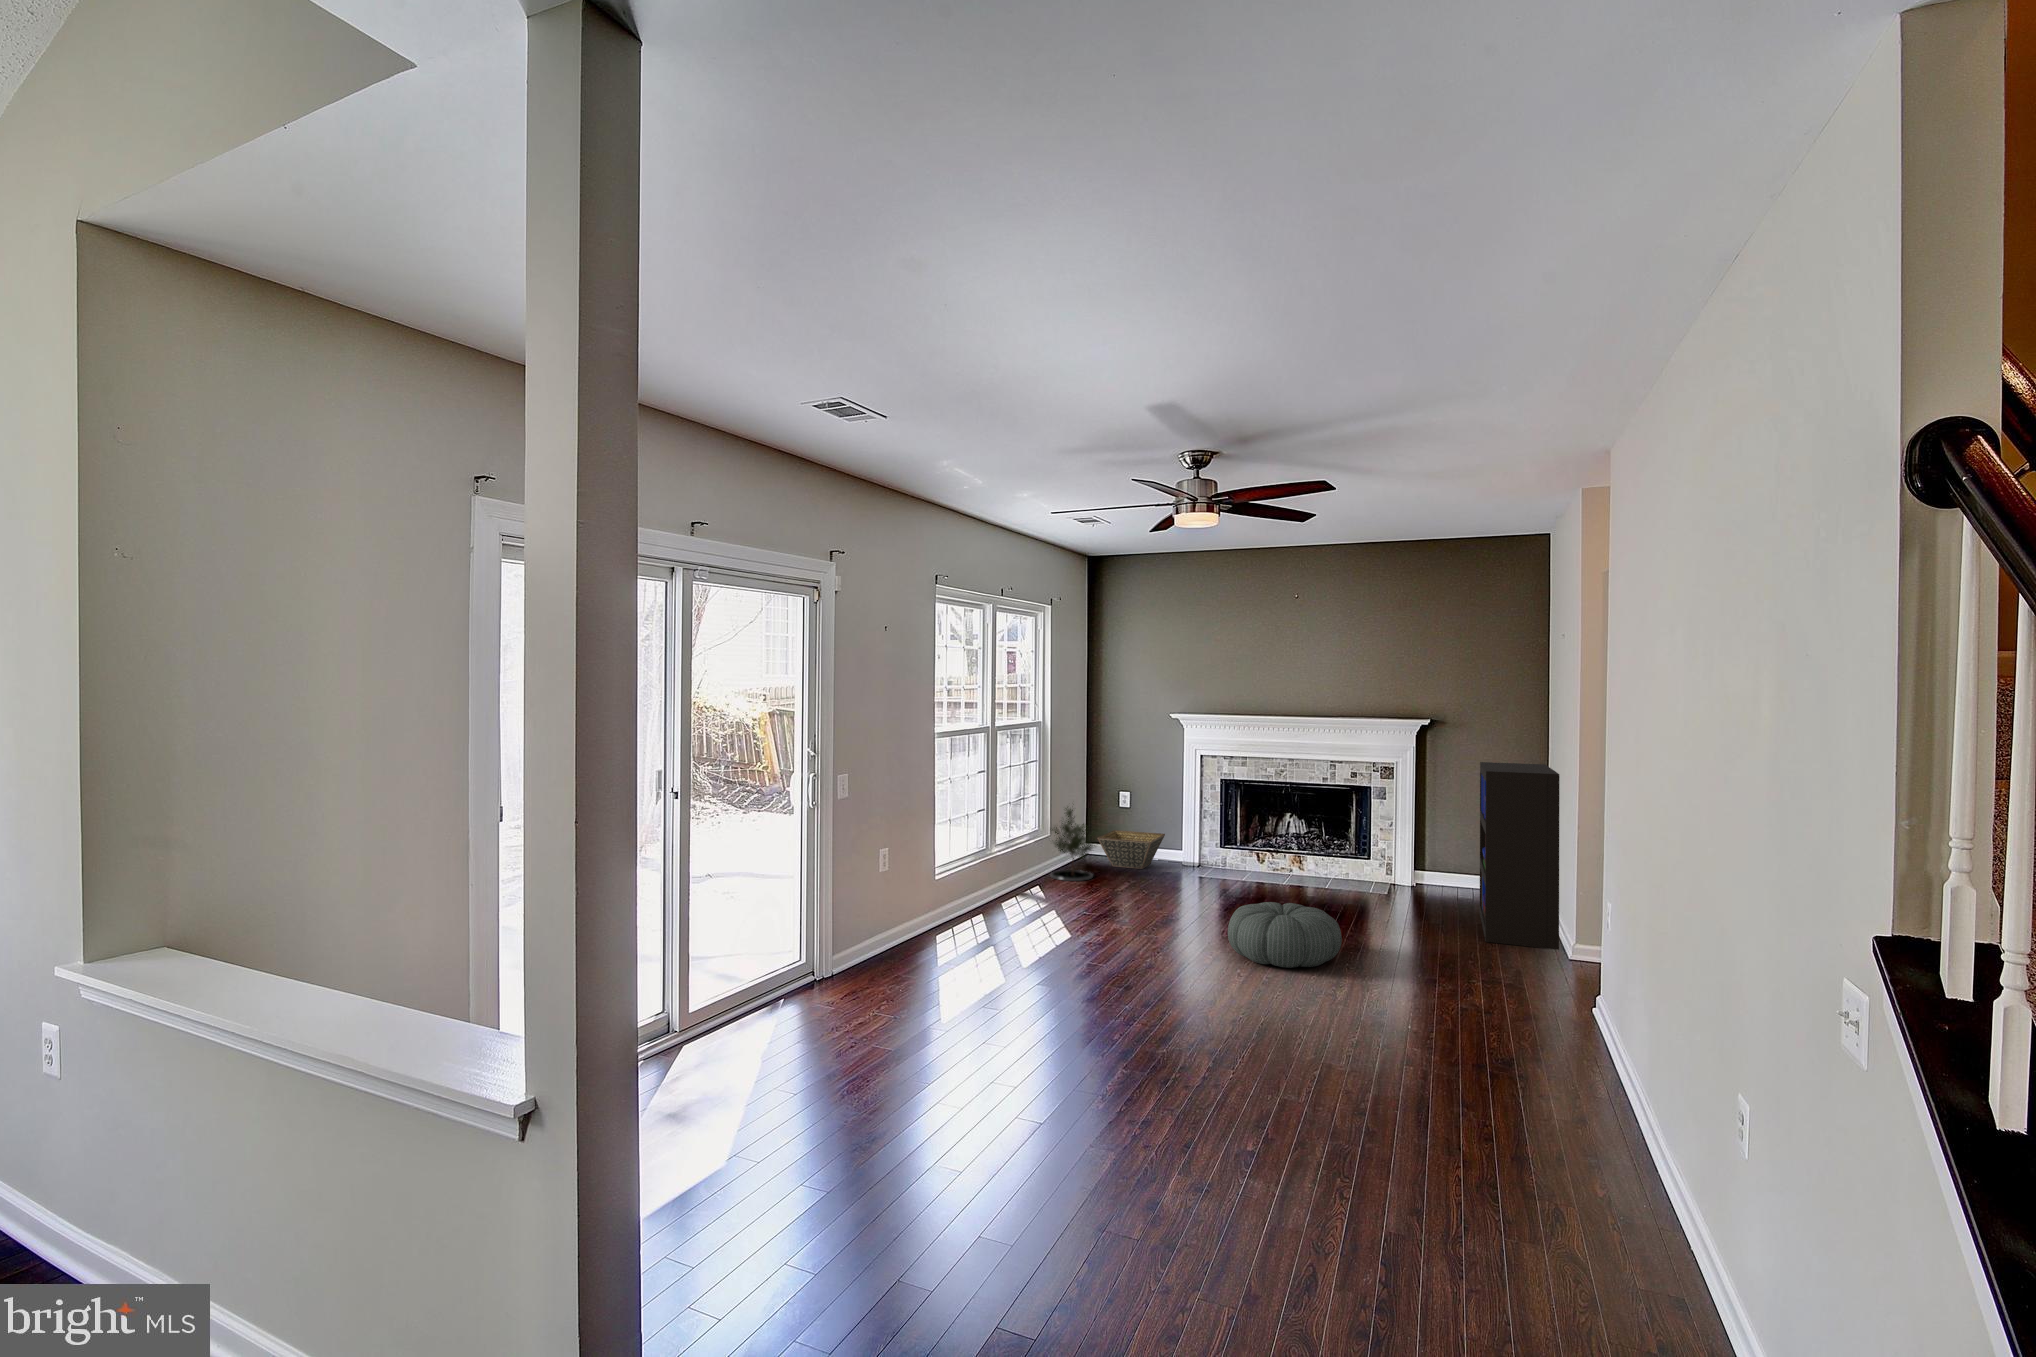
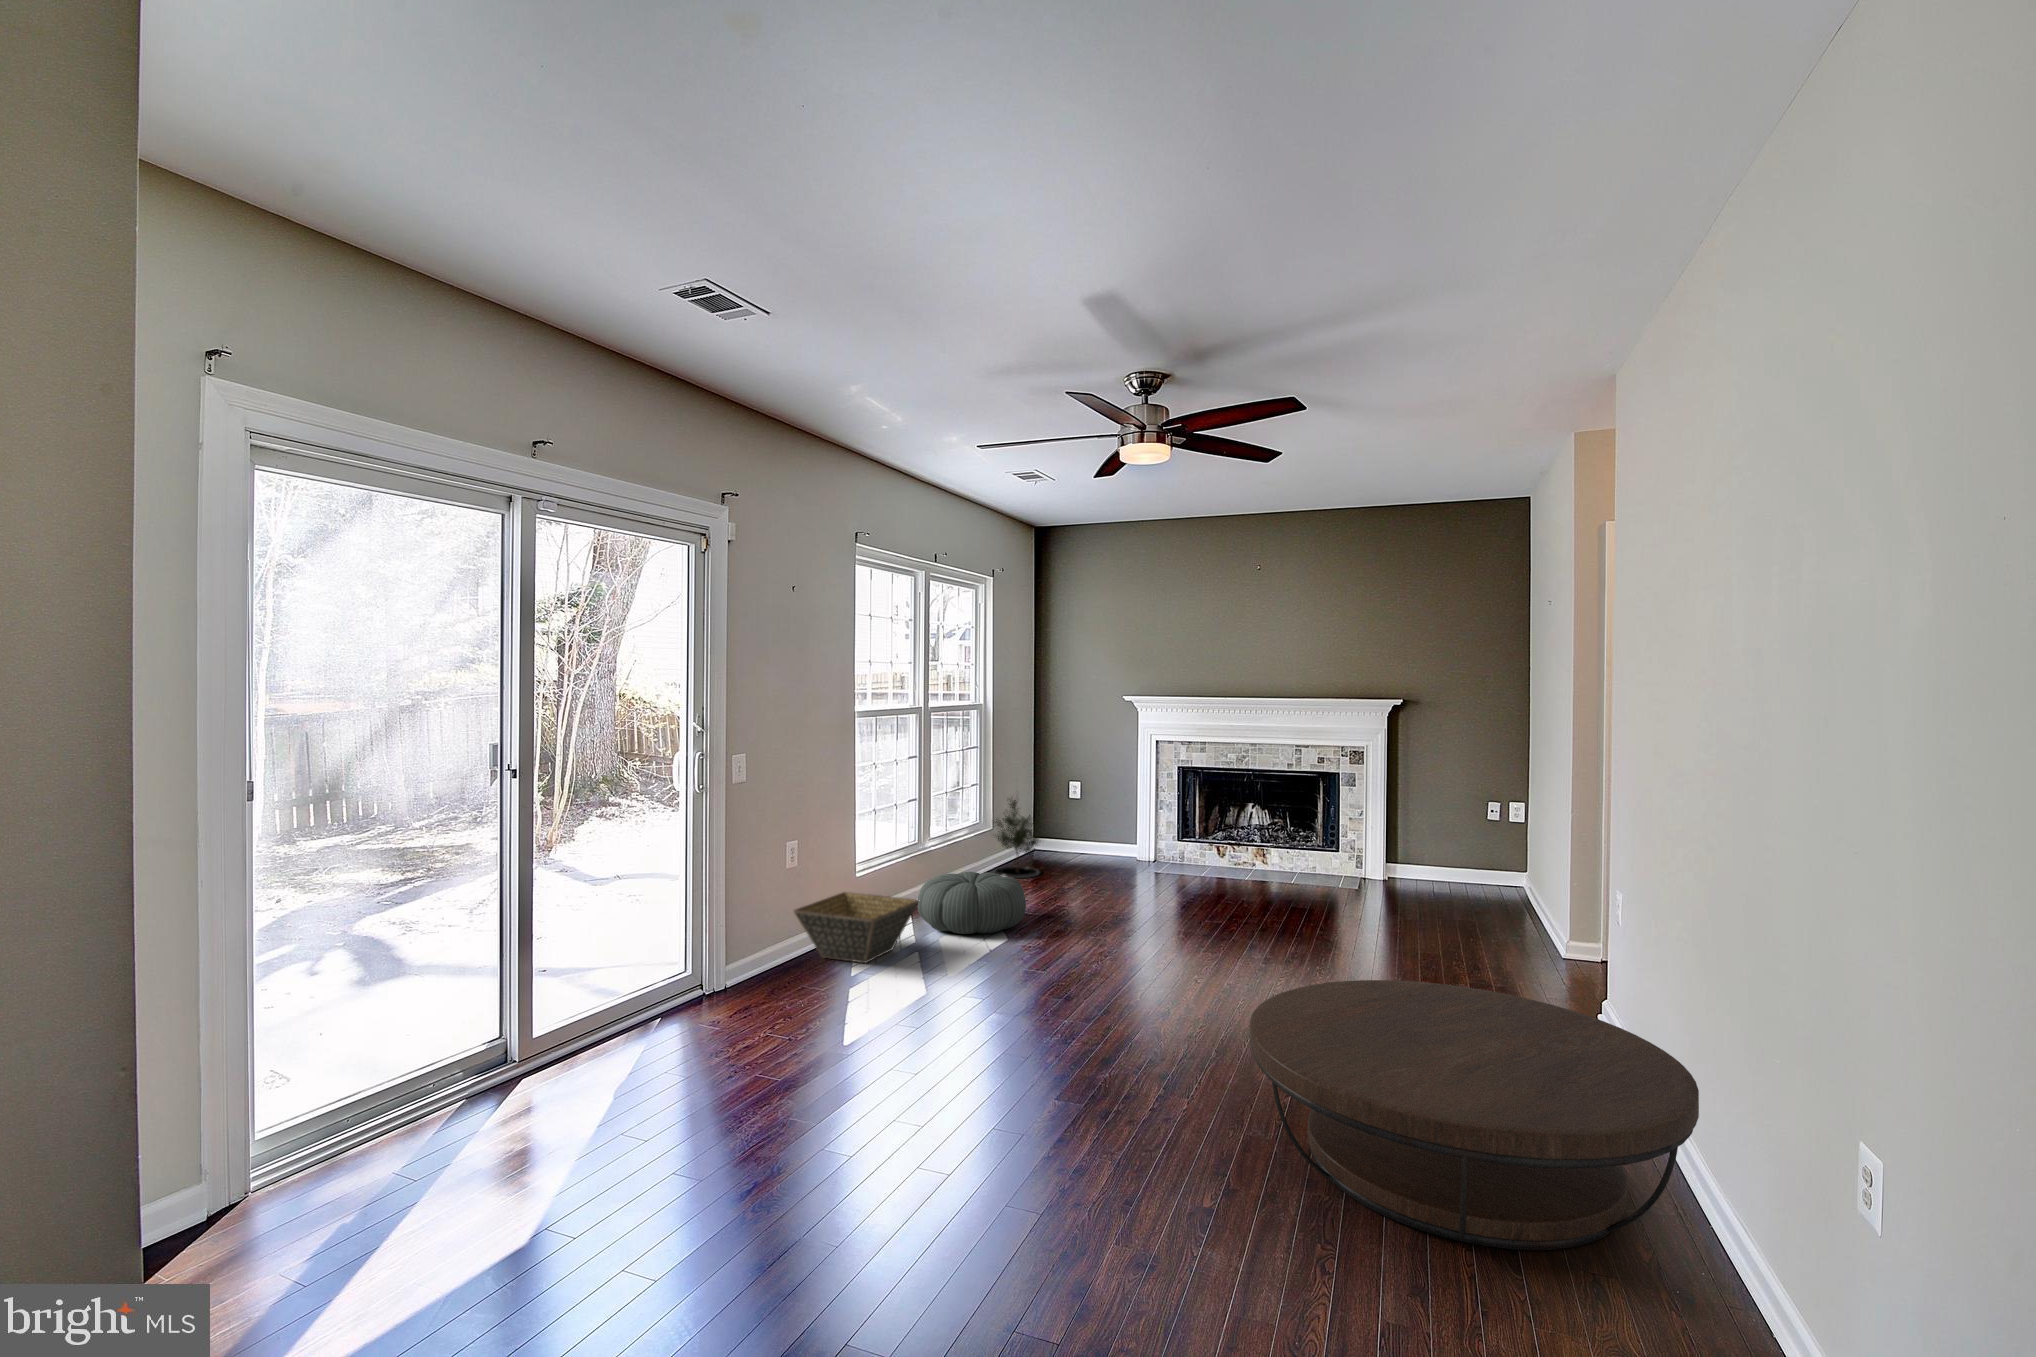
bookshelf: present [1480,762,1560,950] -> none [1458,742,1549,947]
basket: present [1098,830,1165,869] -> present [794,892,919,963]
pouf: present [1228,902,1342,968] -> present [918,872,1026,934]
coffee table: none [1285,975,1647,1187] -> present [1250,980,1699,1250]

